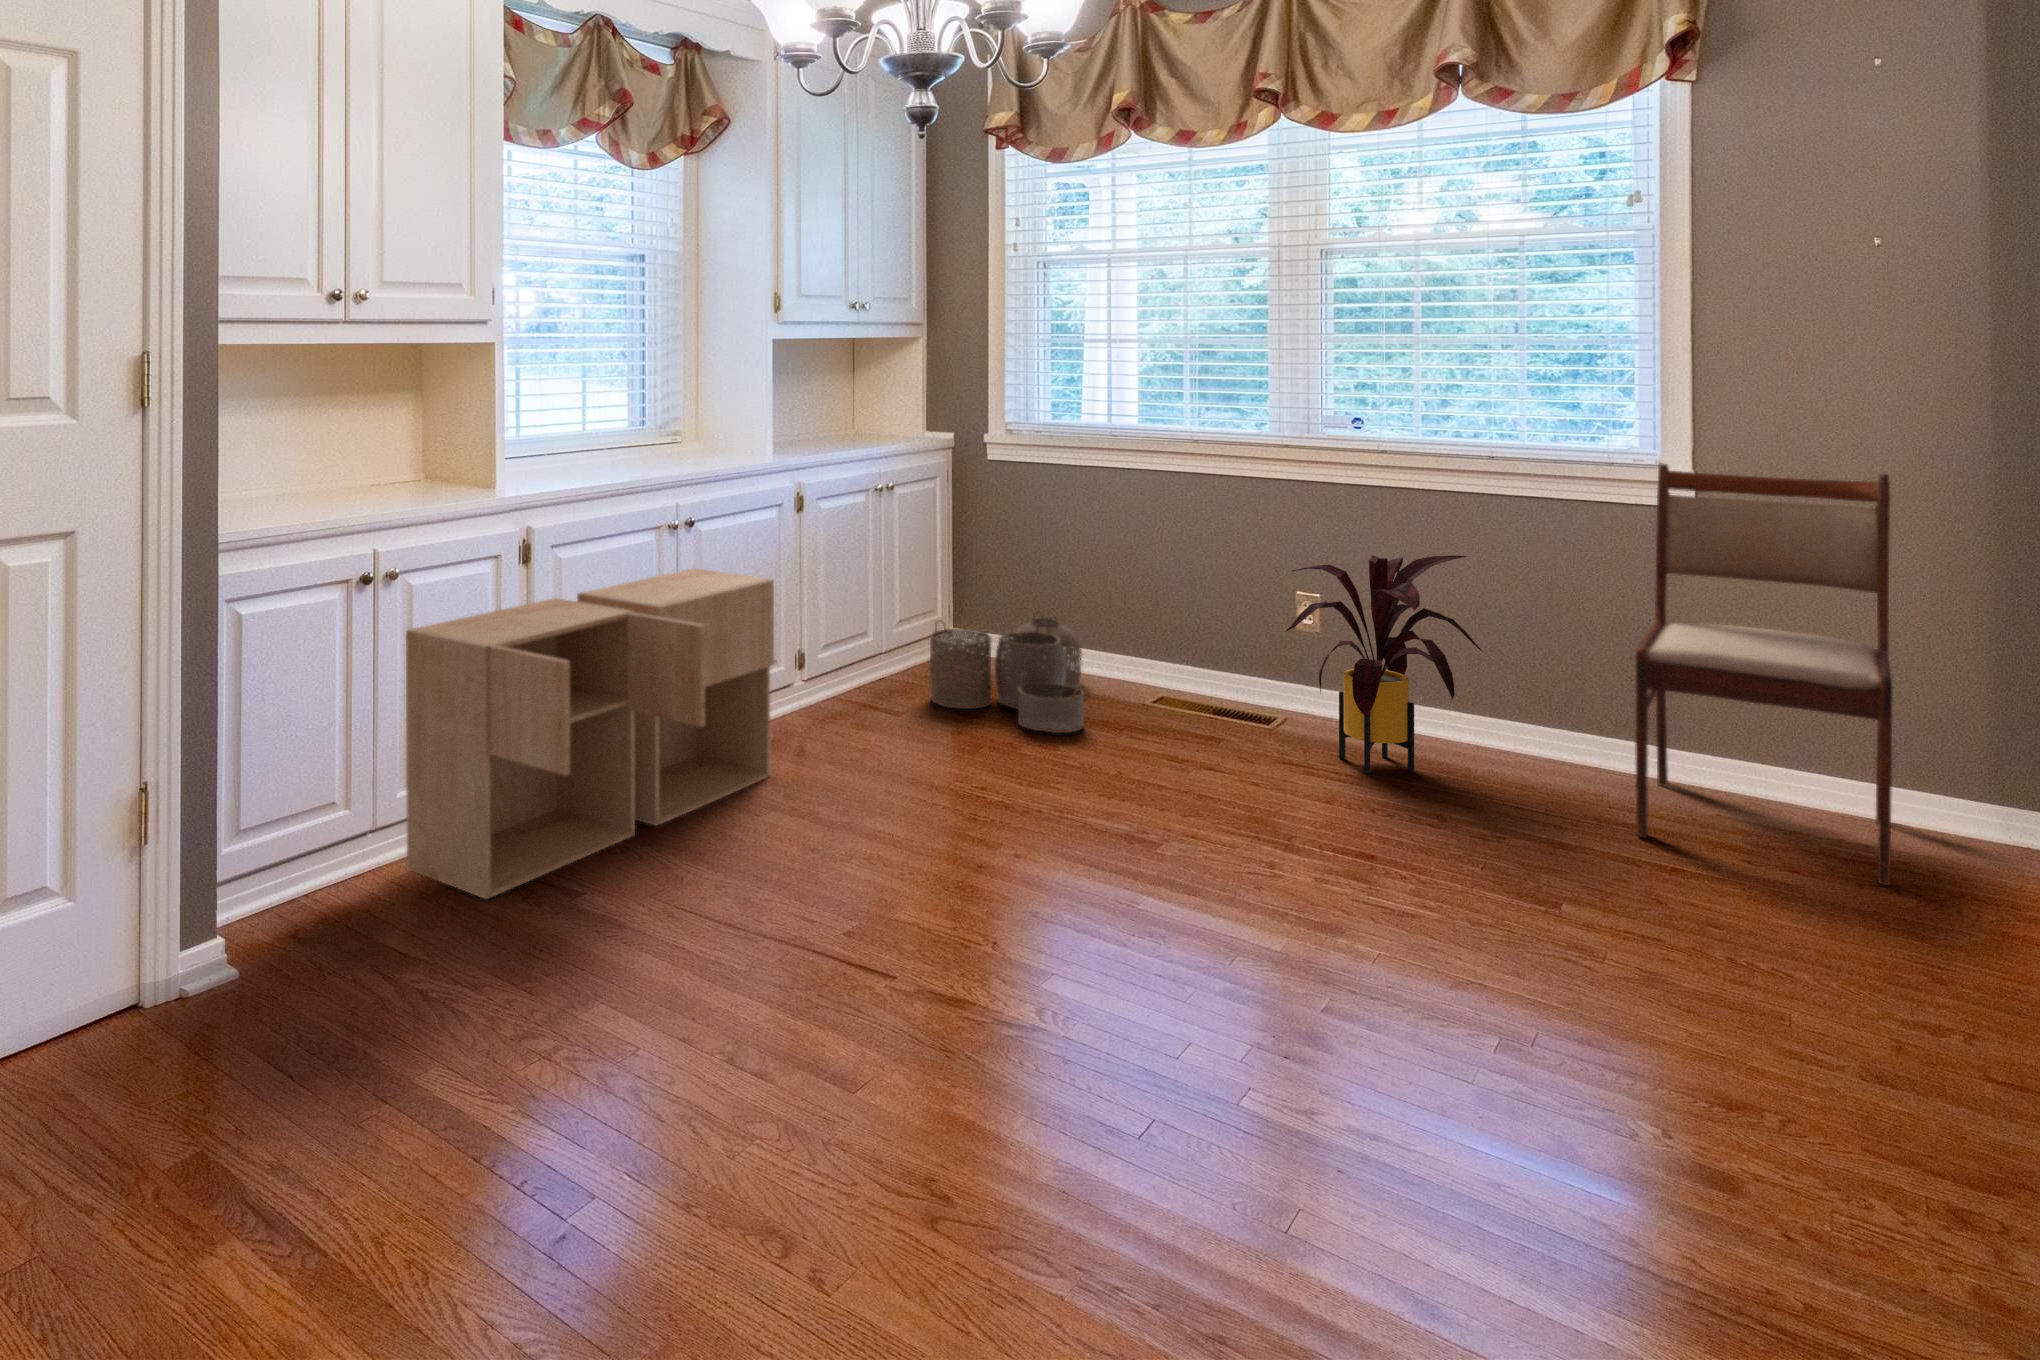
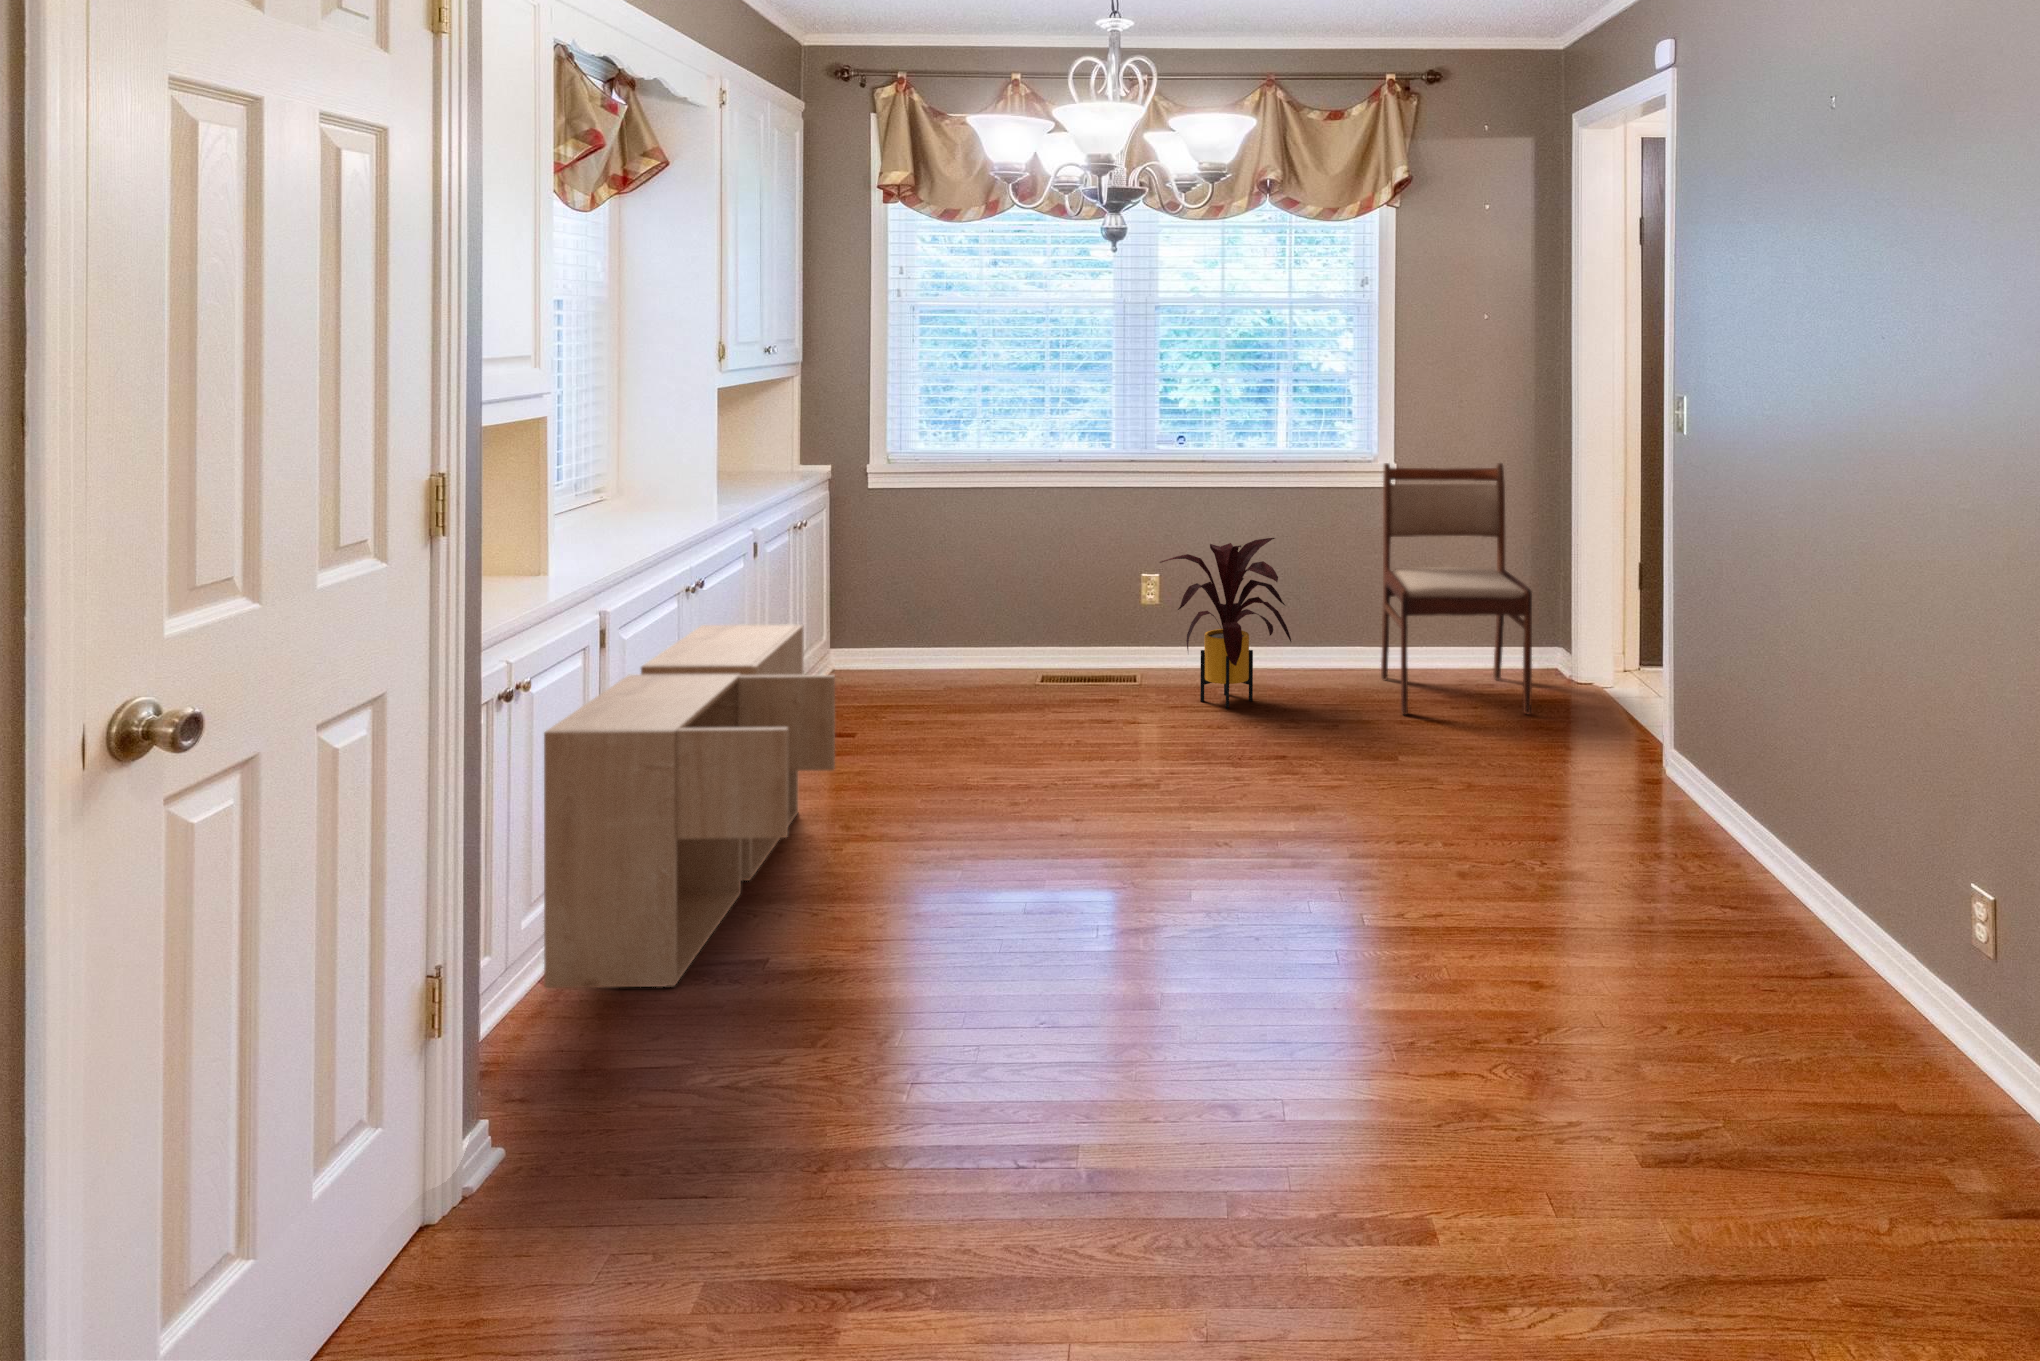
woven basket: present [930,614,1084,733] -> none [856,622,1009,725]

